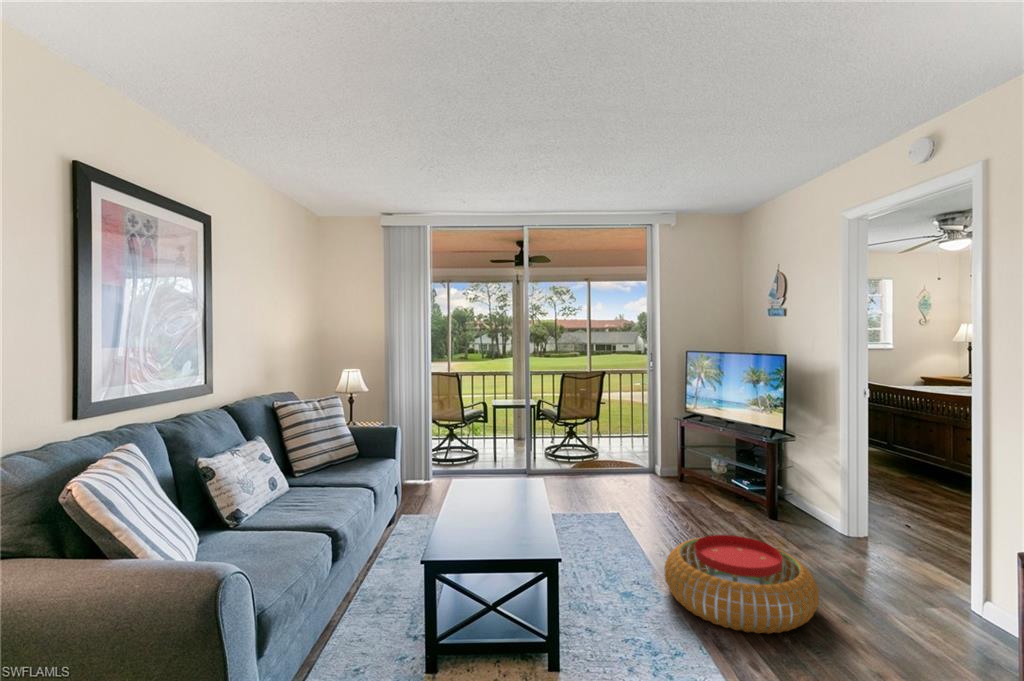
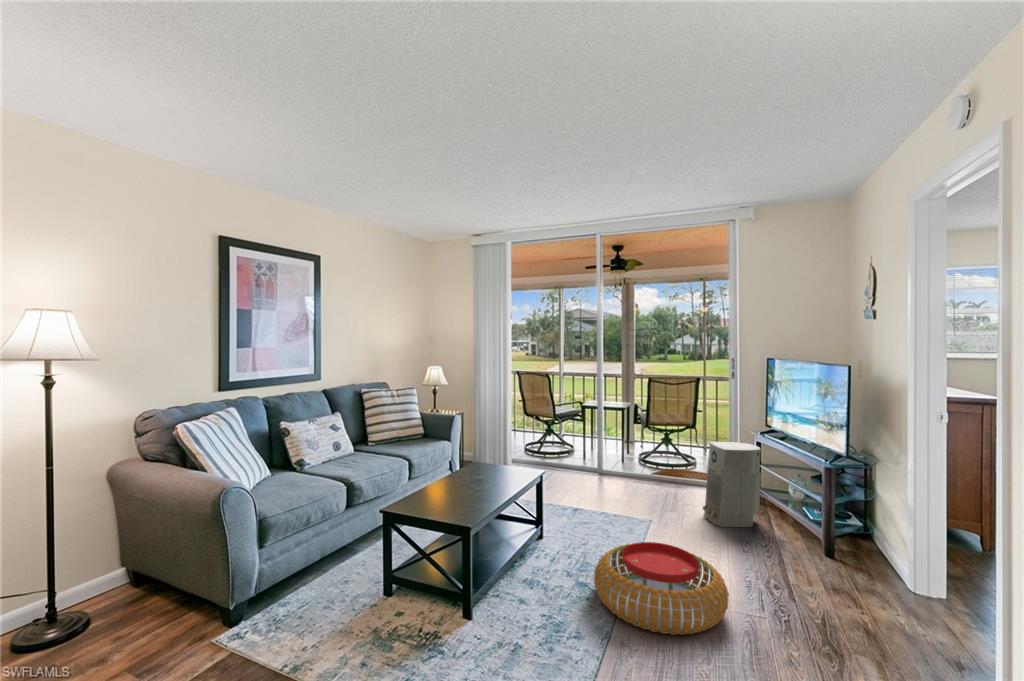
air purifier: none [673,423,727,509] -> present [703,442,761,527]

